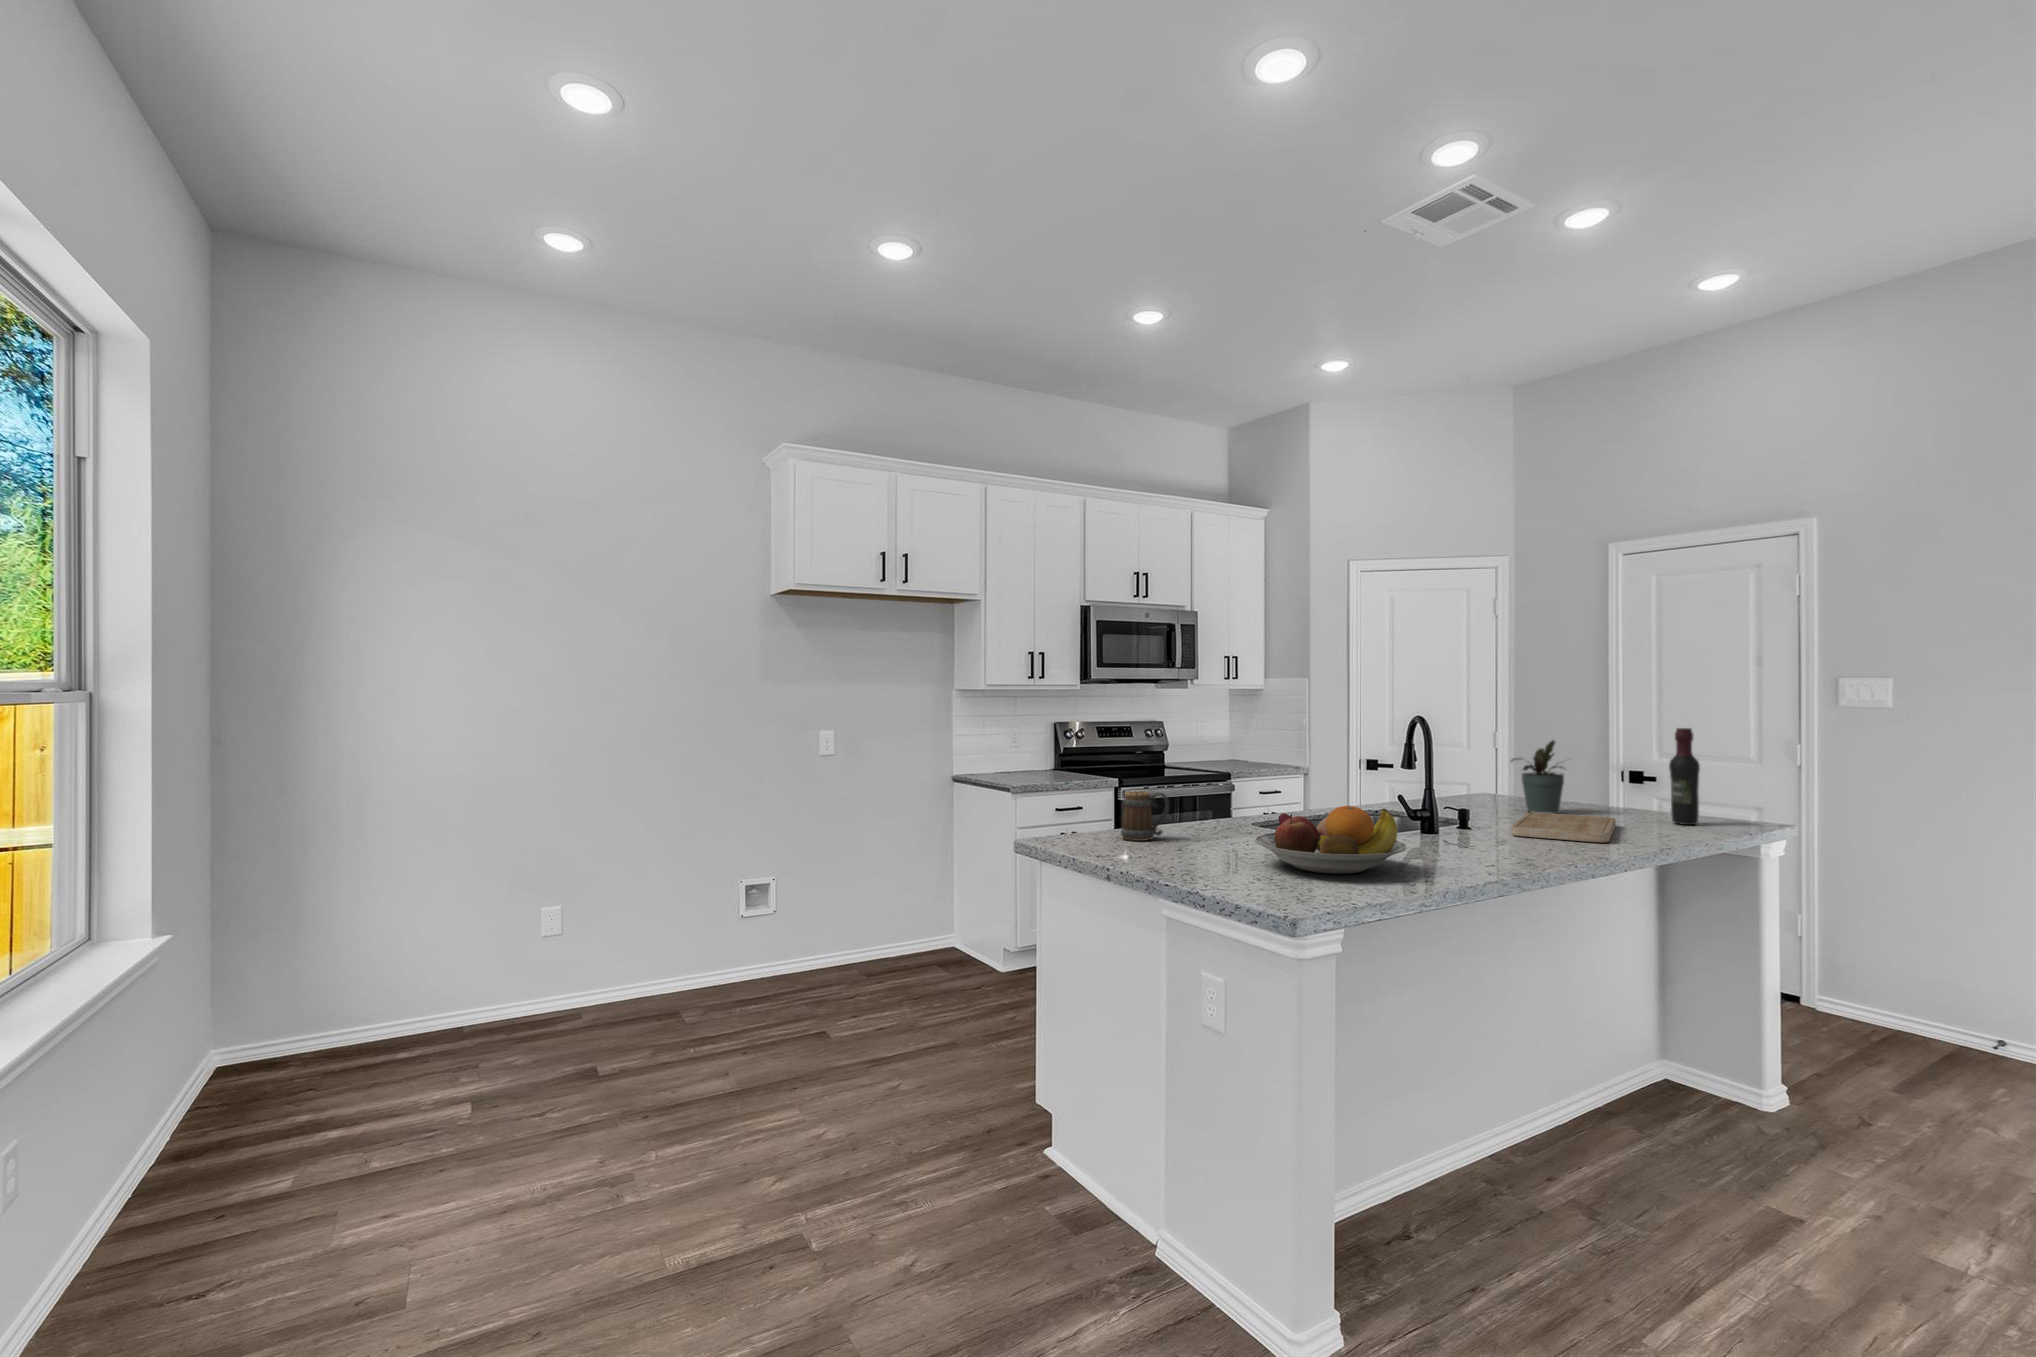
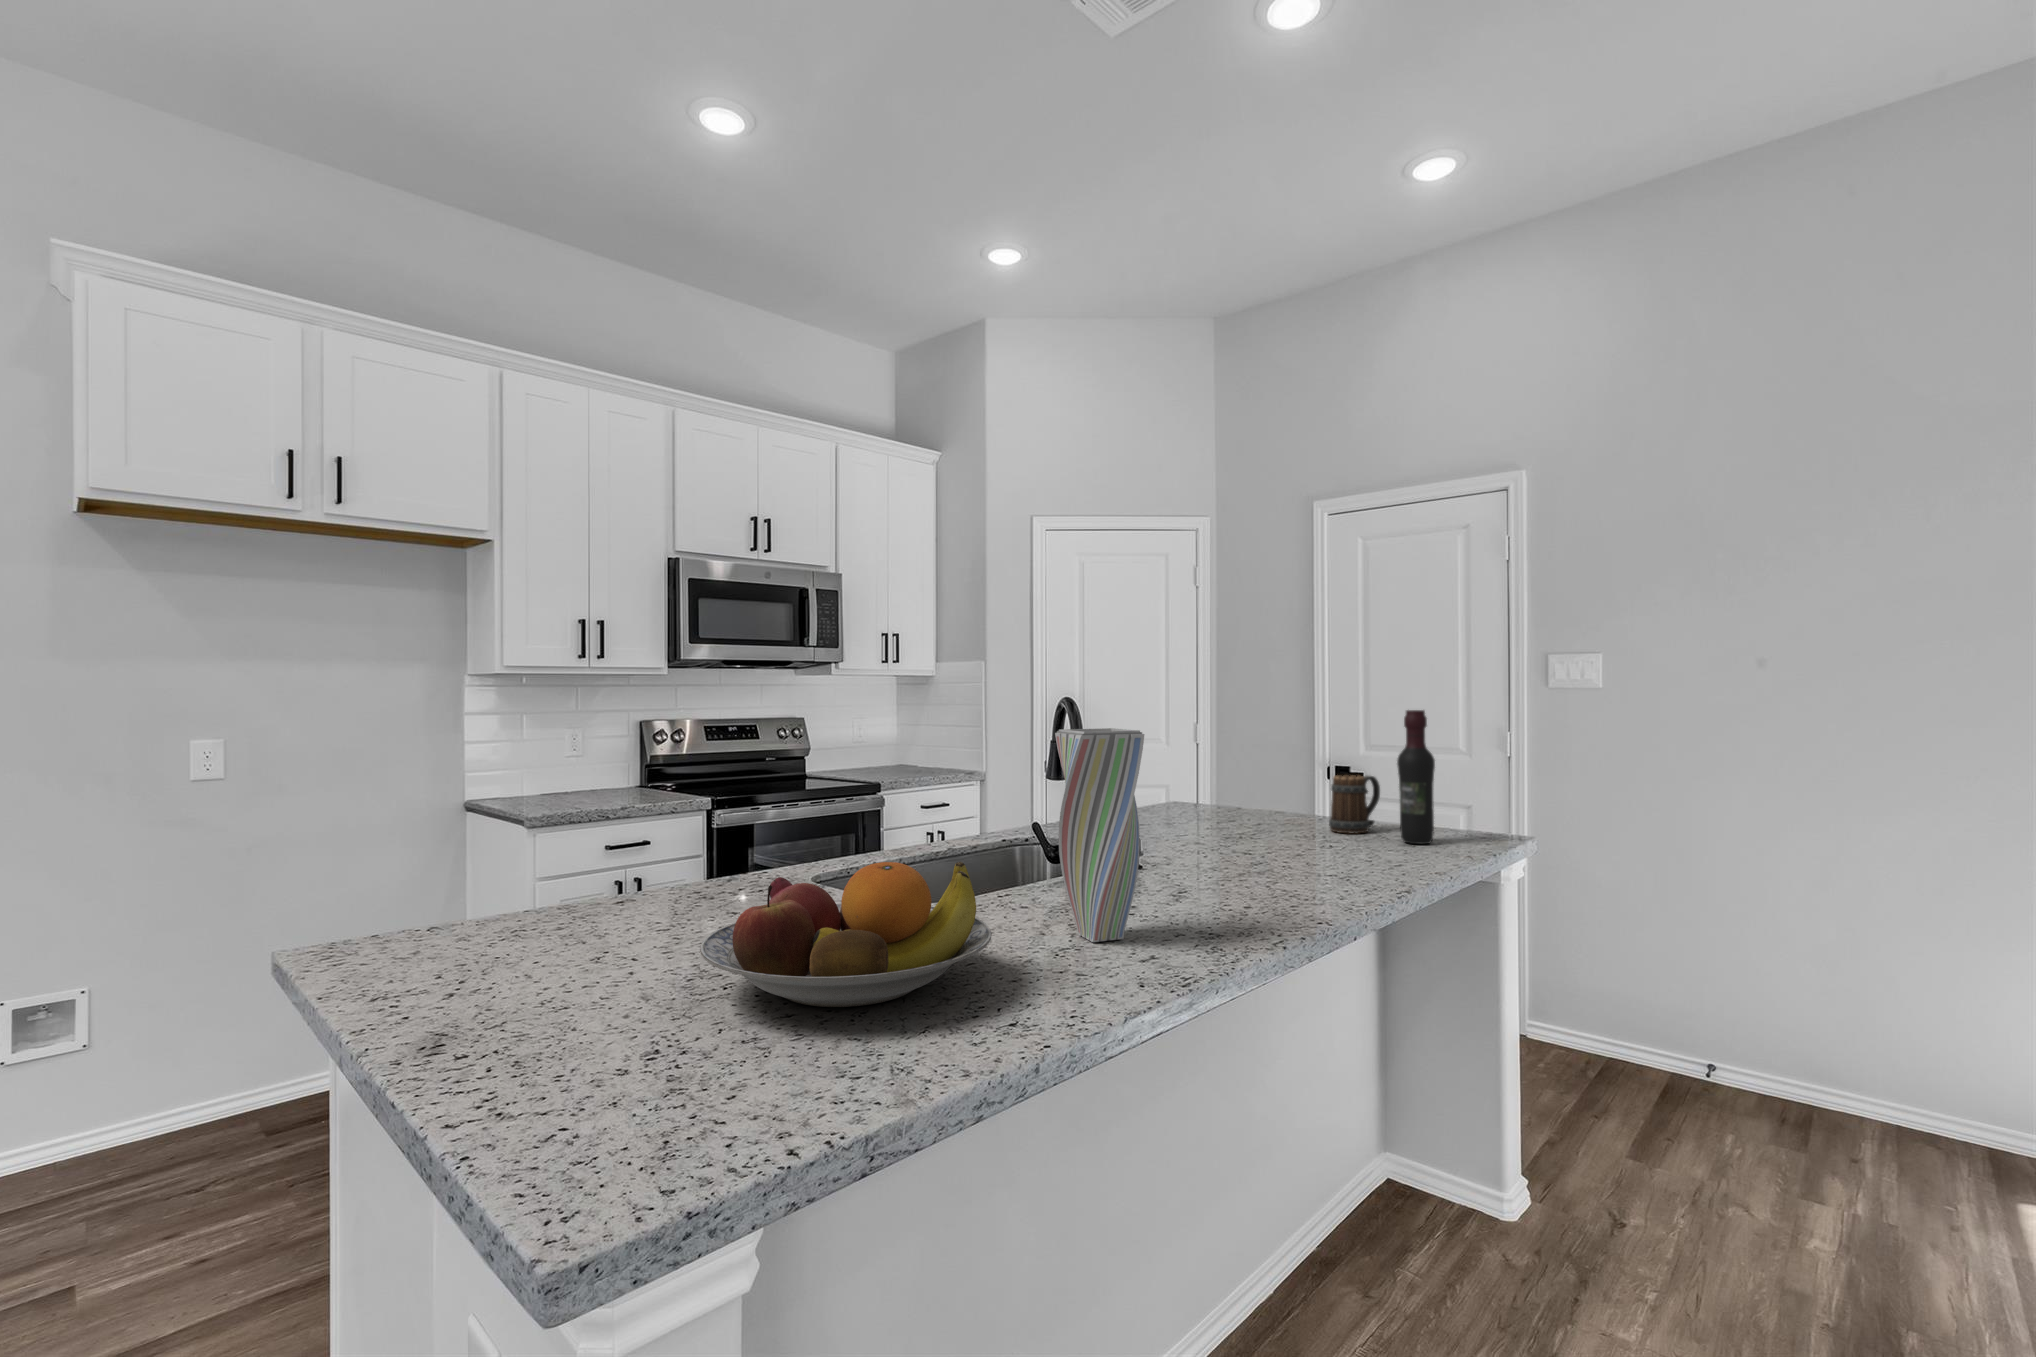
vase: none [1430,739,1487,859] -> present [1055,728,1144,942]
potted plant: present [1512,740,1564,814] -> none [1200,730,1280,834]
mug: present [1121,791,1169,841] -> present [1329,775,1380,833]
cutting board: present [1512,812,1616,842] -> none [1195,835,1334,886]

